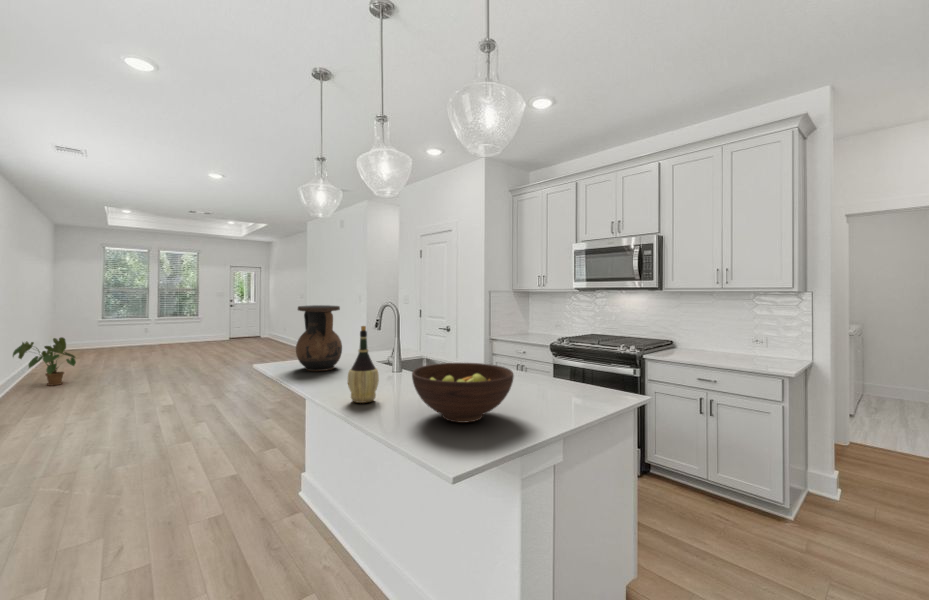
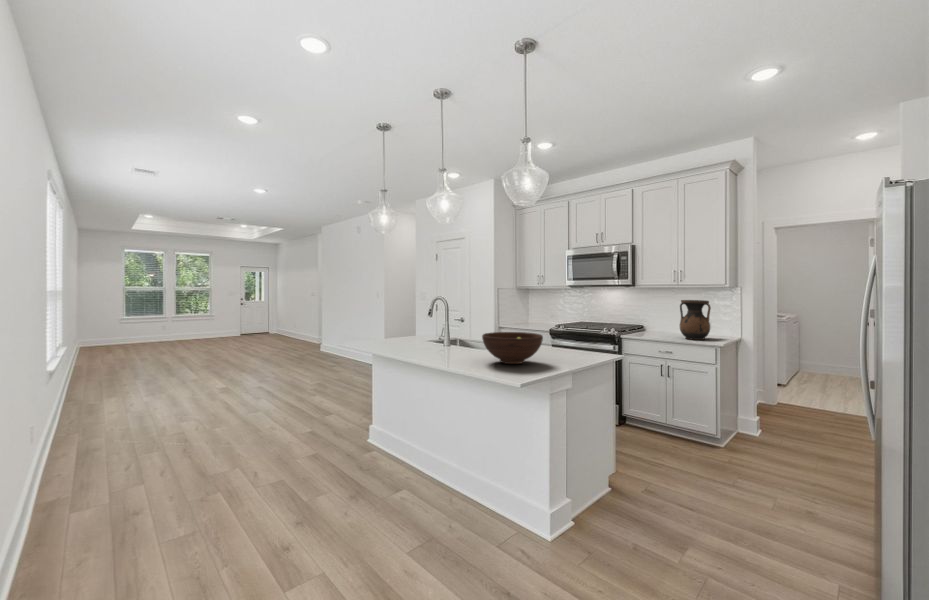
vase: present [296,305,342,371] -> present [680,300,711,340]
wine bottle: present [348,326,379,403] -> none [435,309,454,358]
house plant: present [13,337,76,386] -> none [75,331,129,374]

